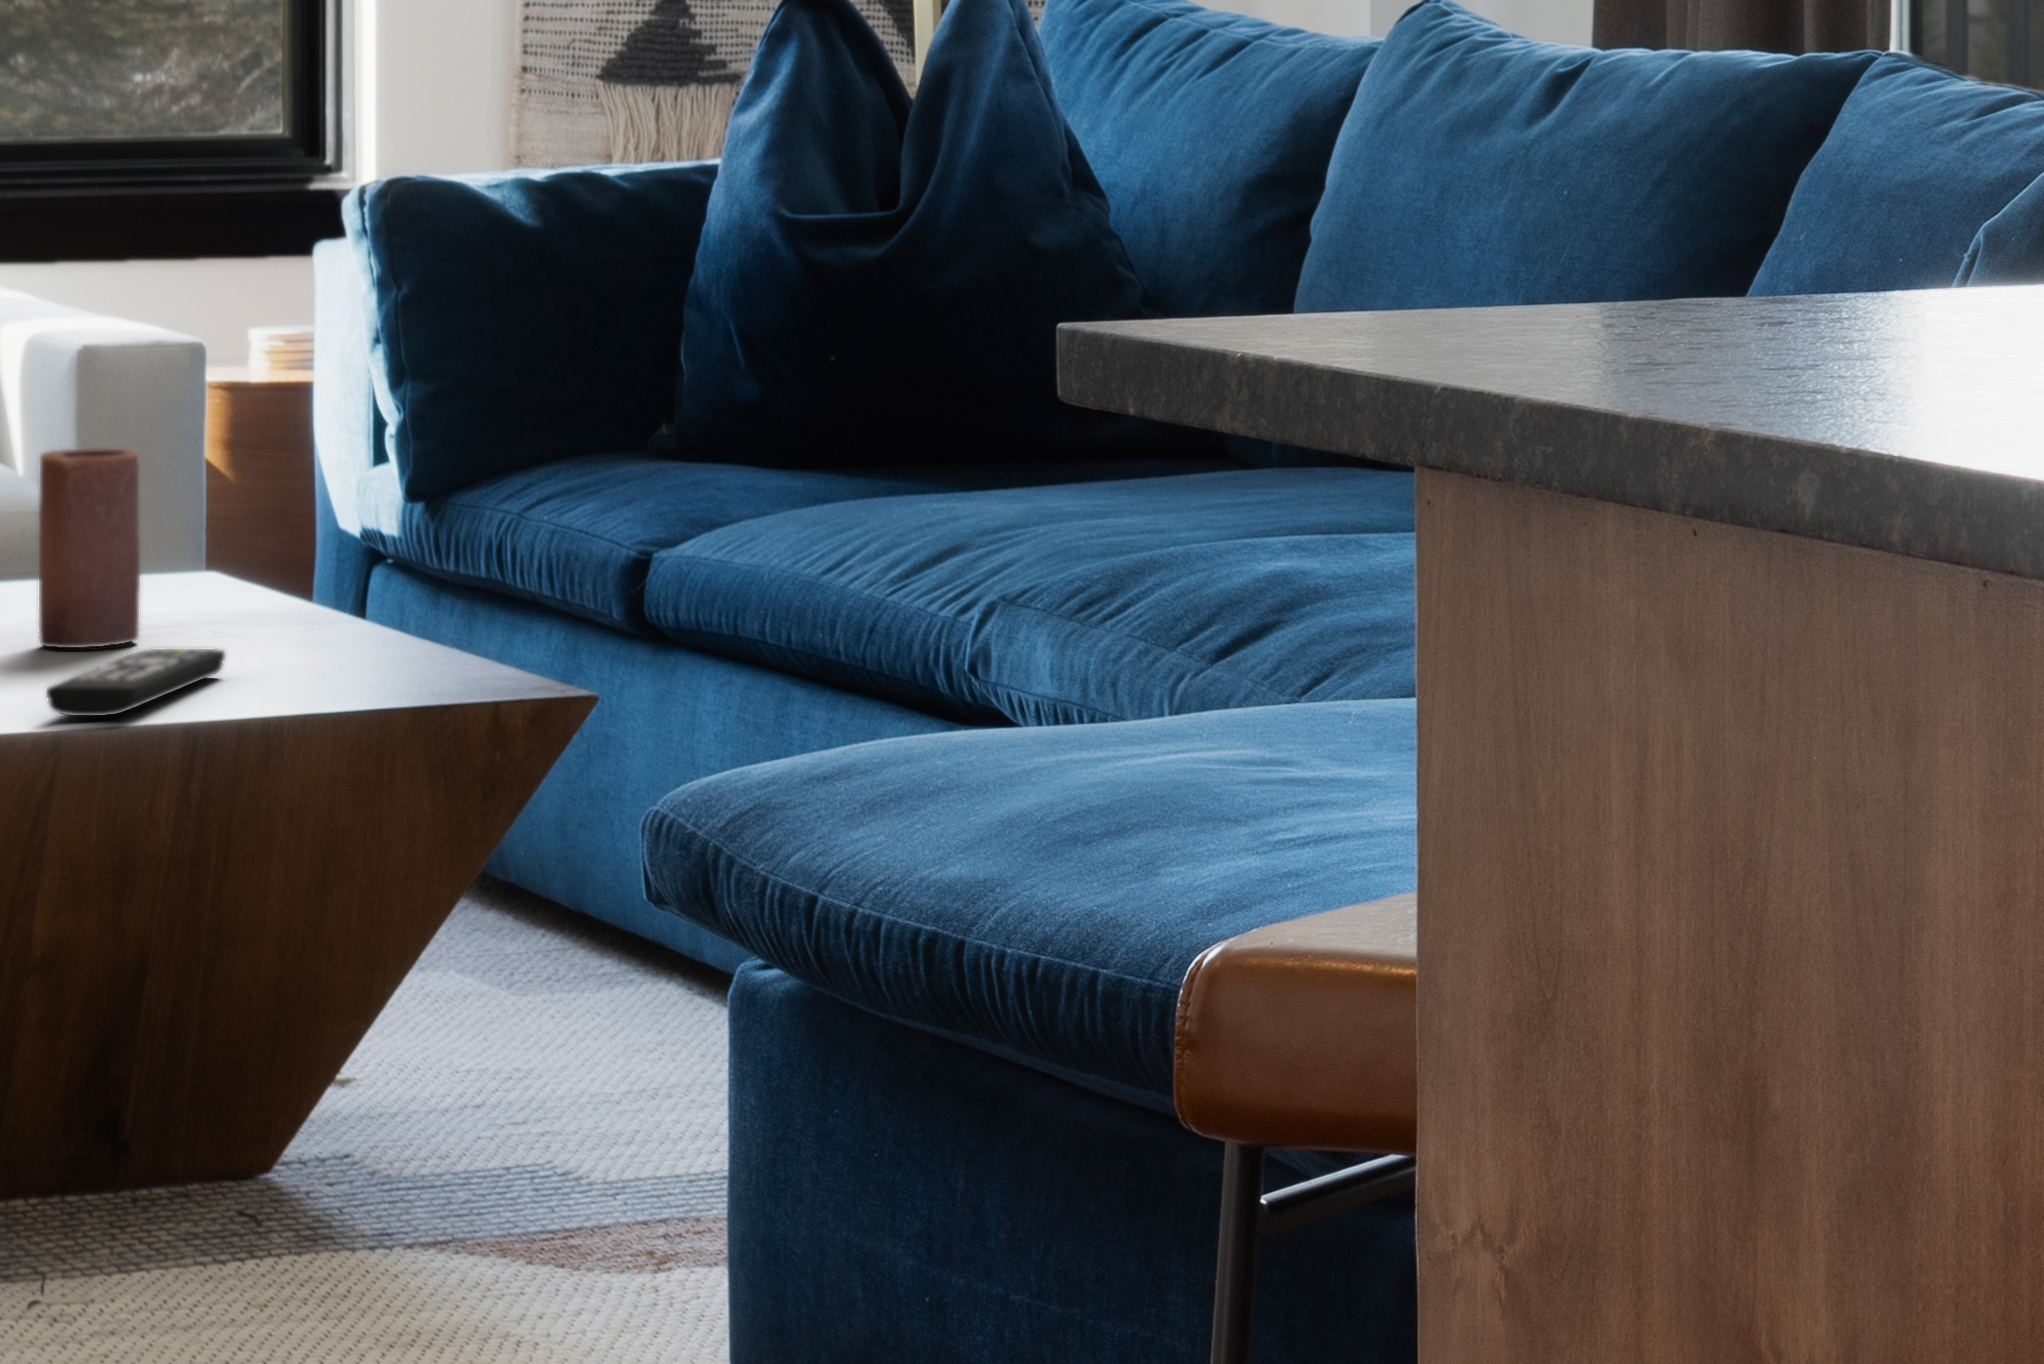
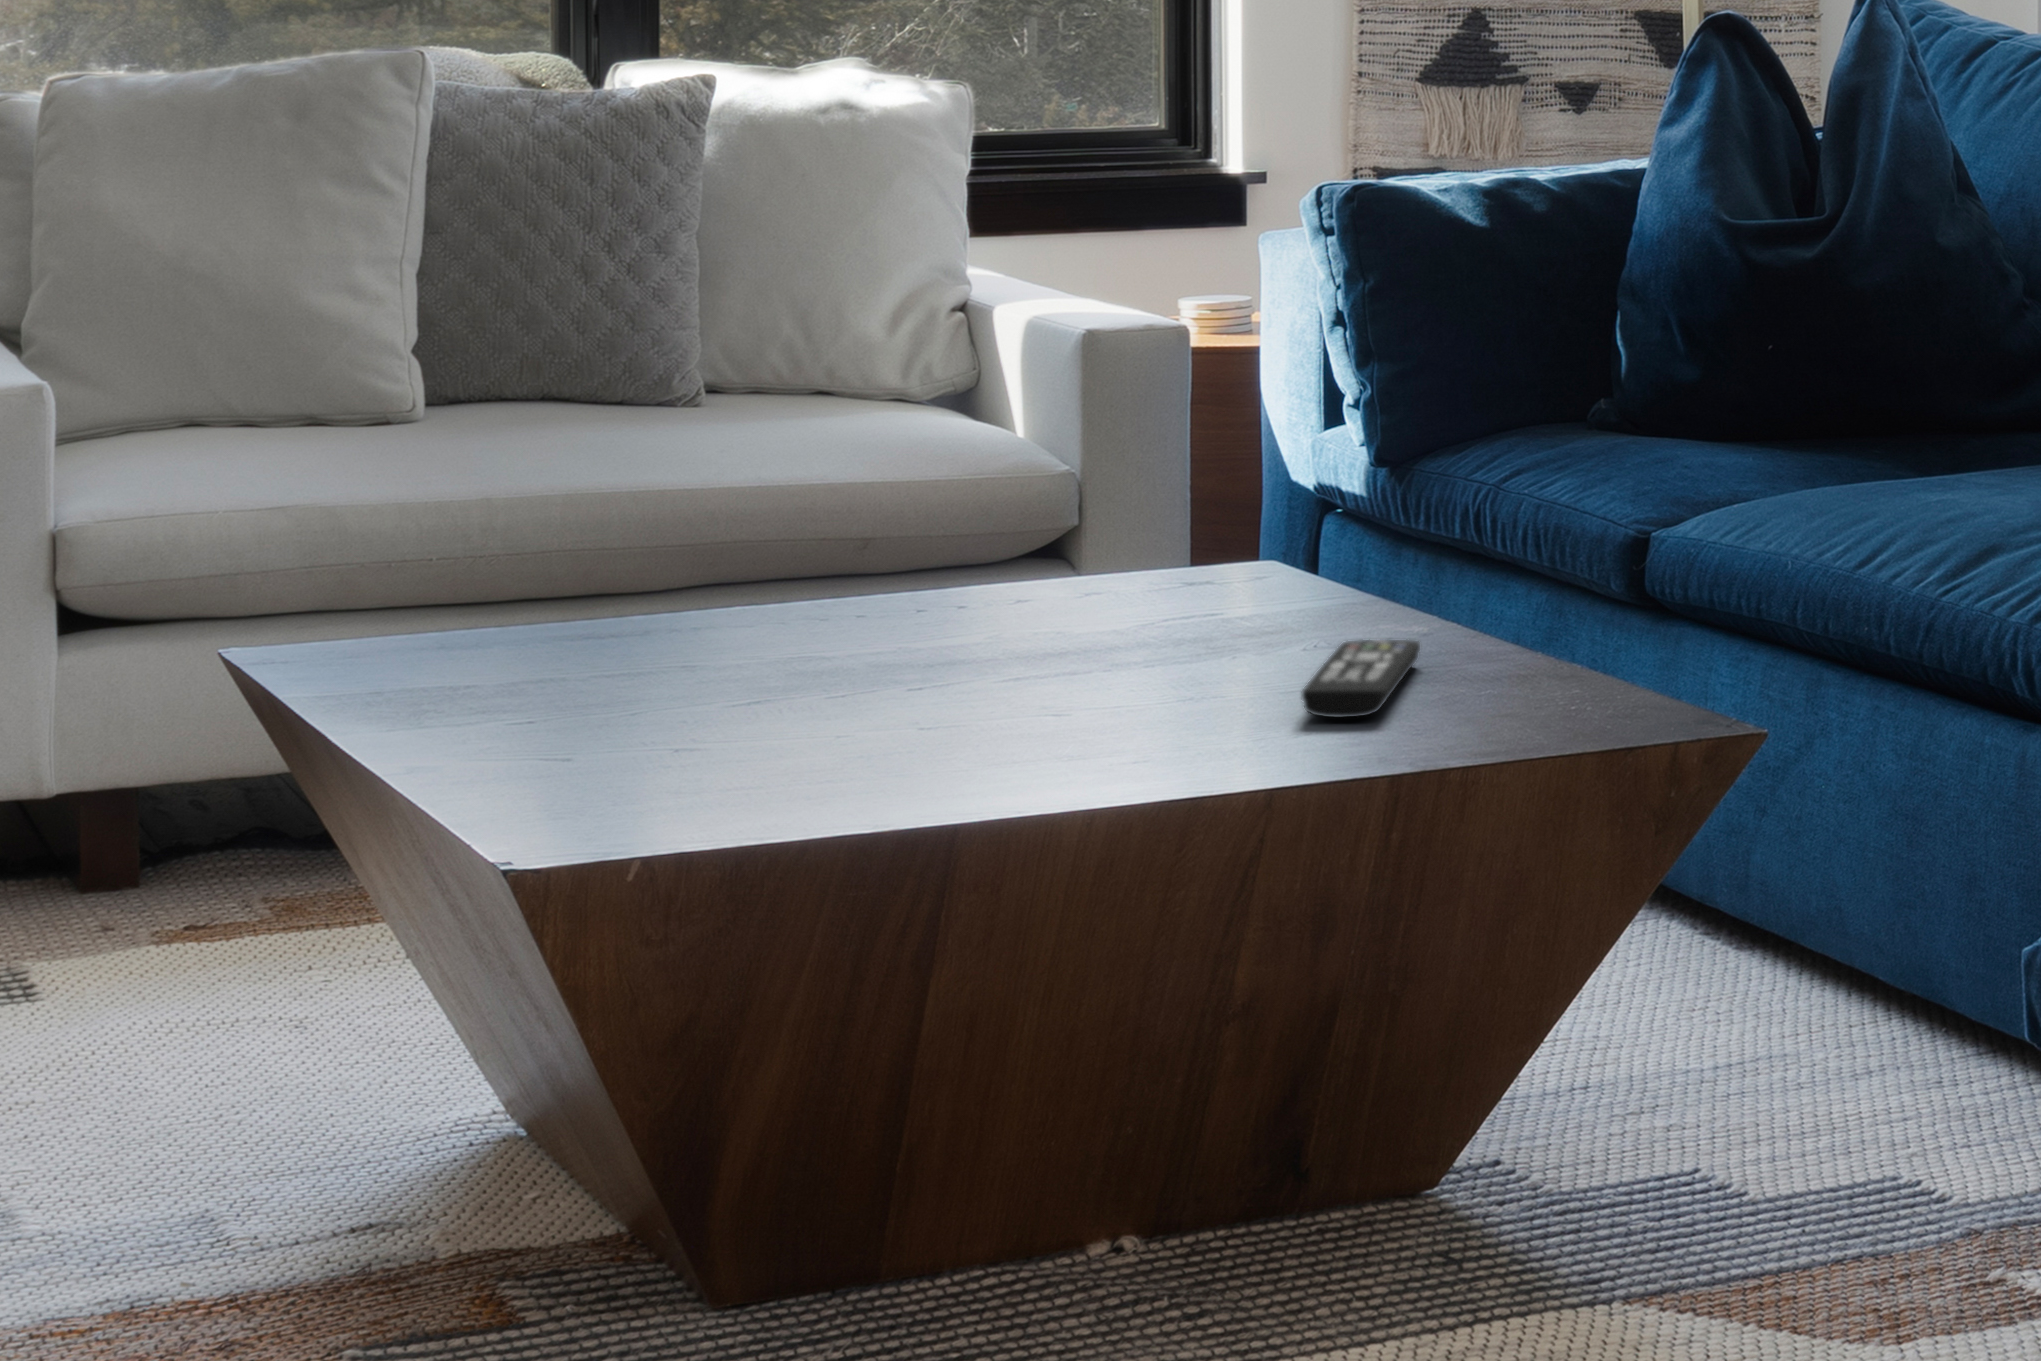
candle: present [39,448,140,648] -> none [1217,449,1304,633]

